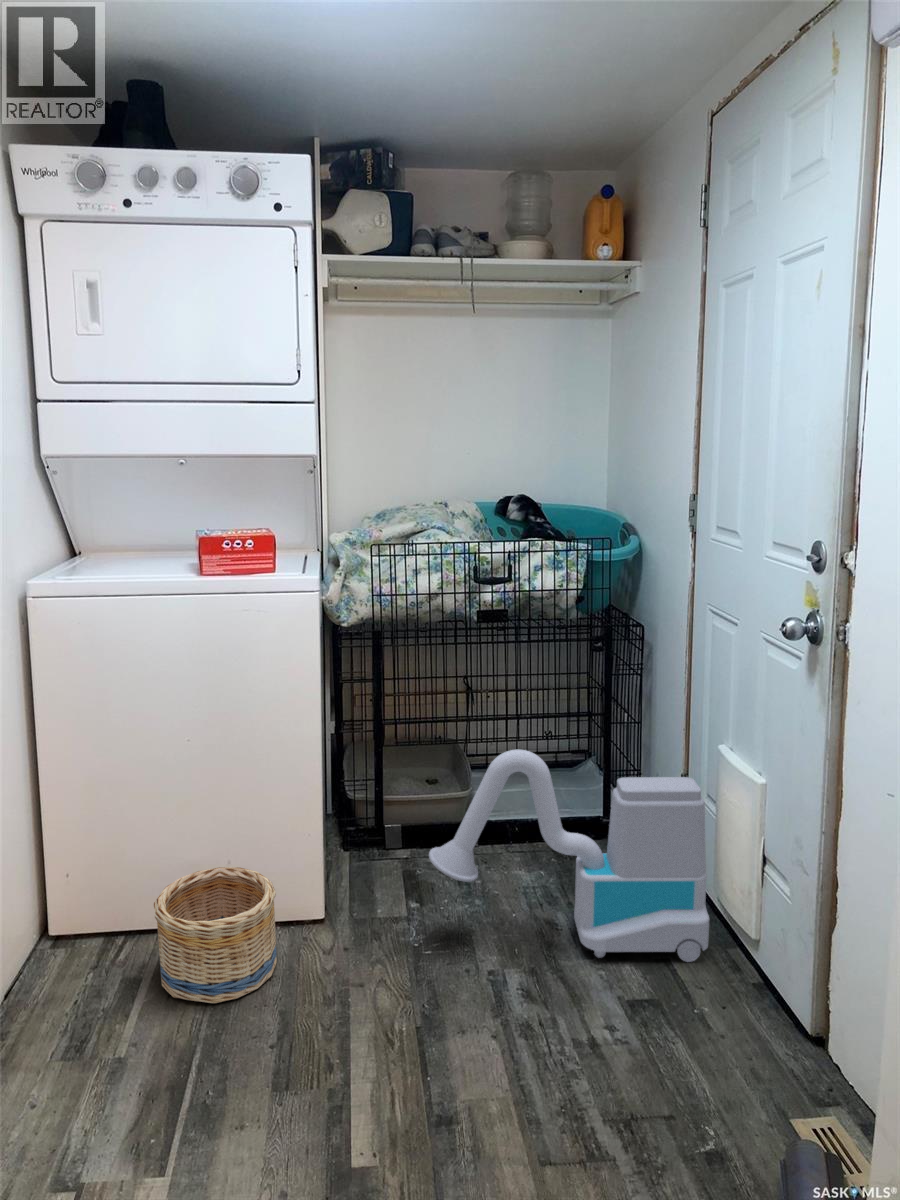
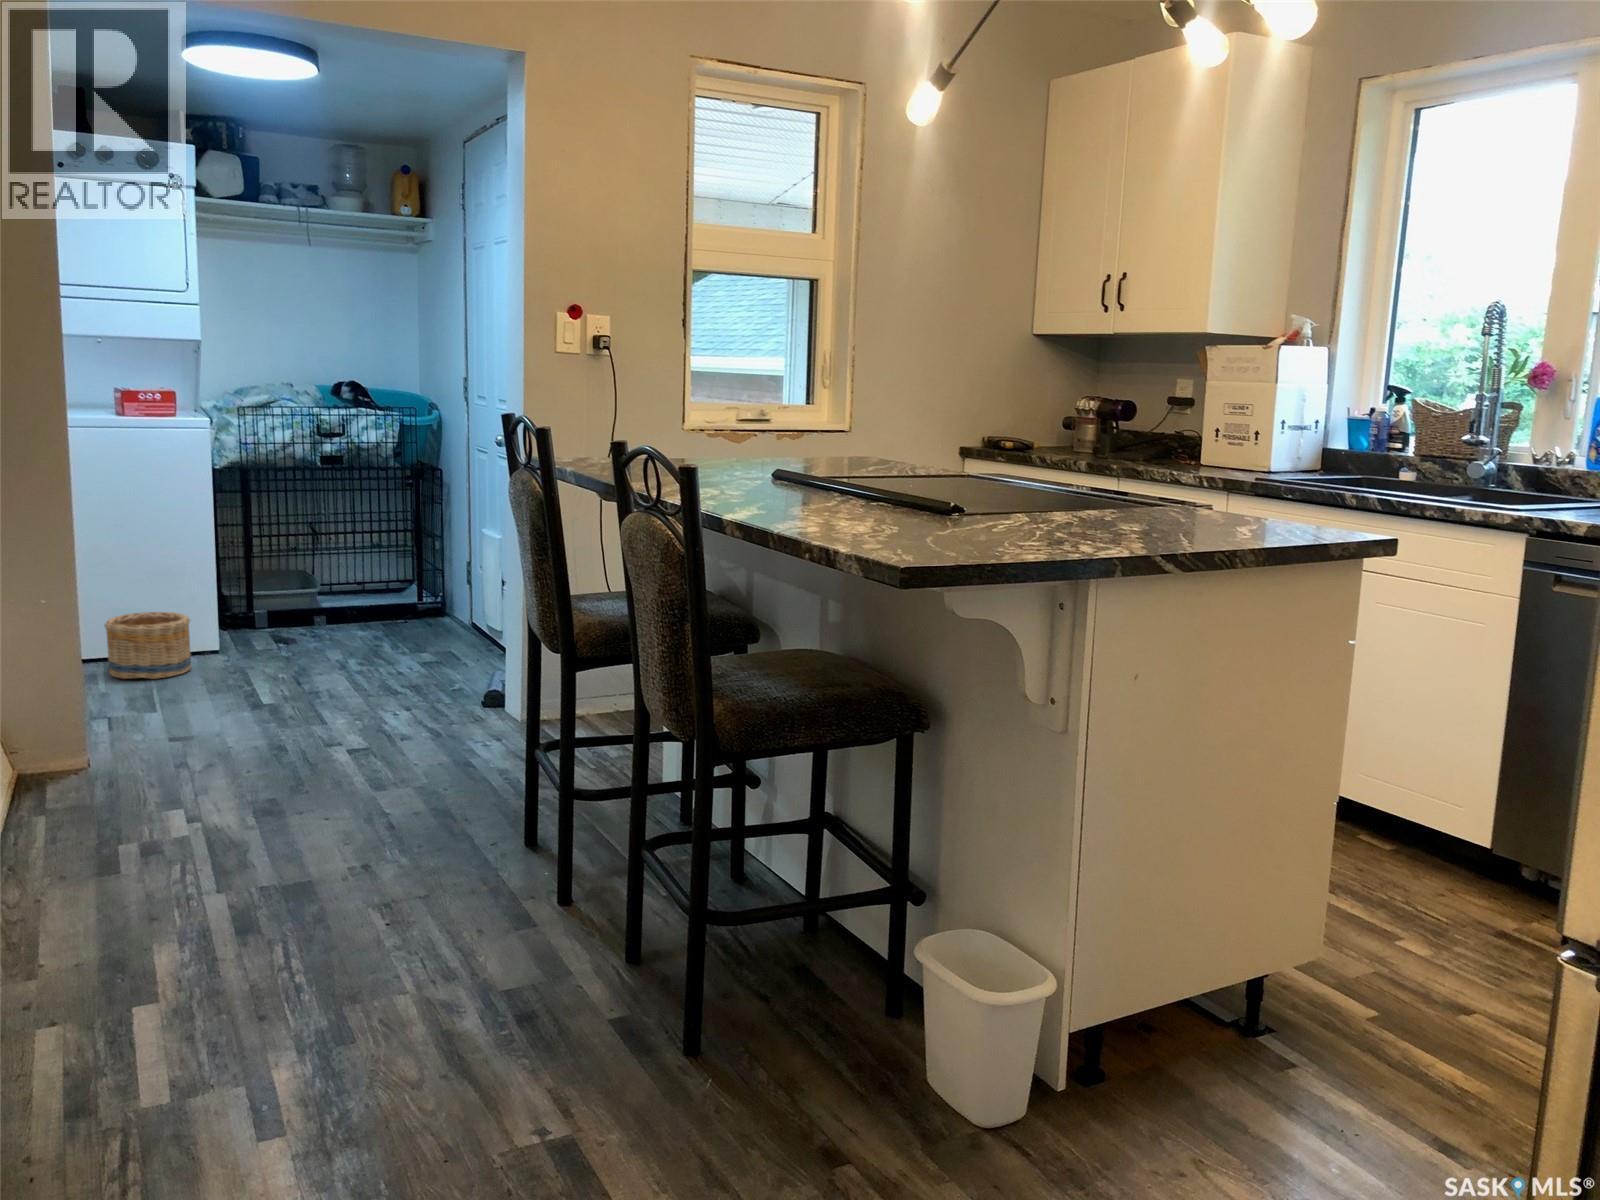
vacuum cleaner: present [429,750,709,962] -> none [294,529,475,654]

